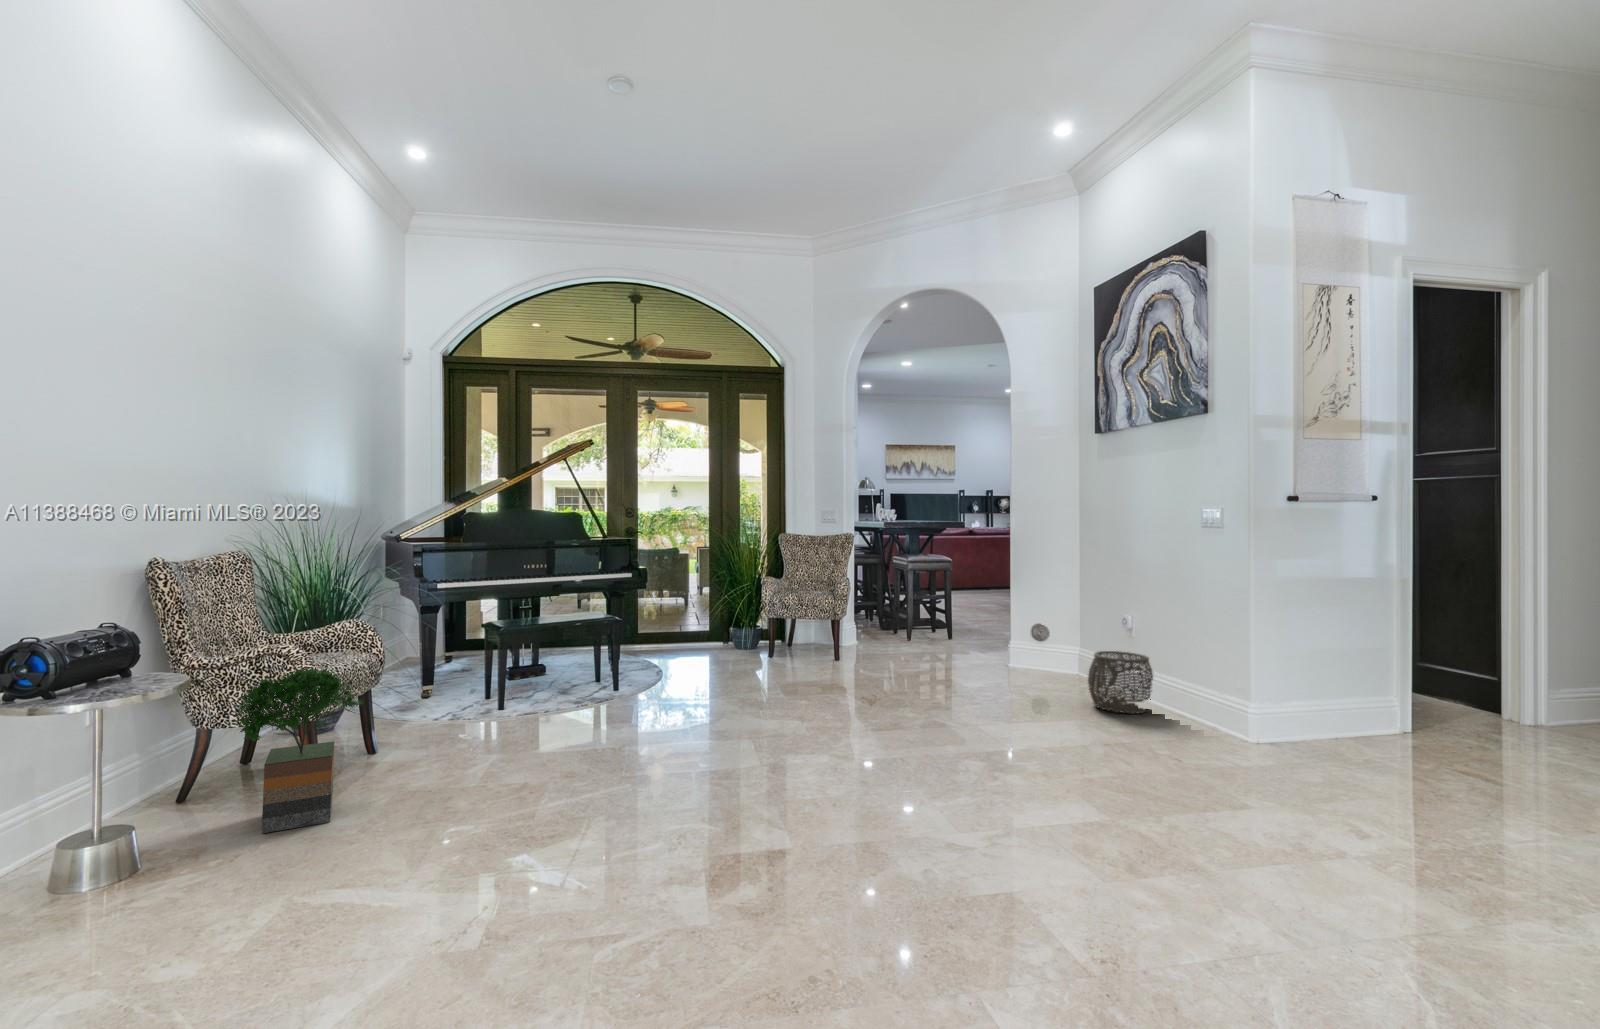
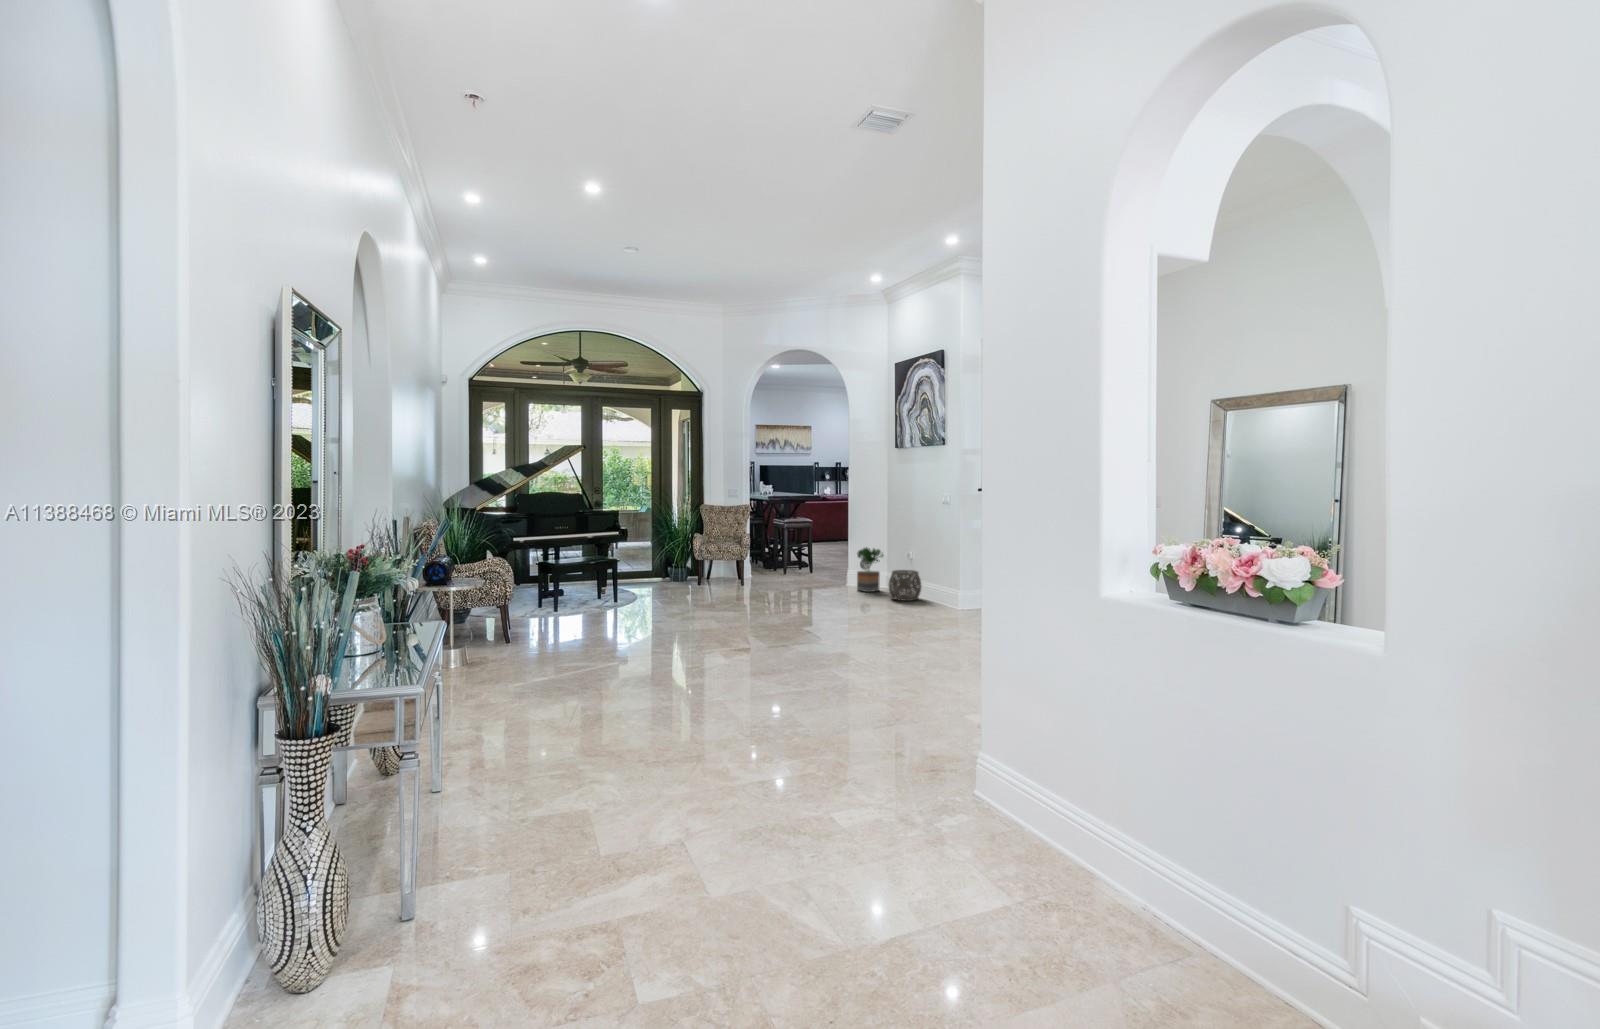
potted tree: present [235,667,363,833] -> present [857,547,883,592]

